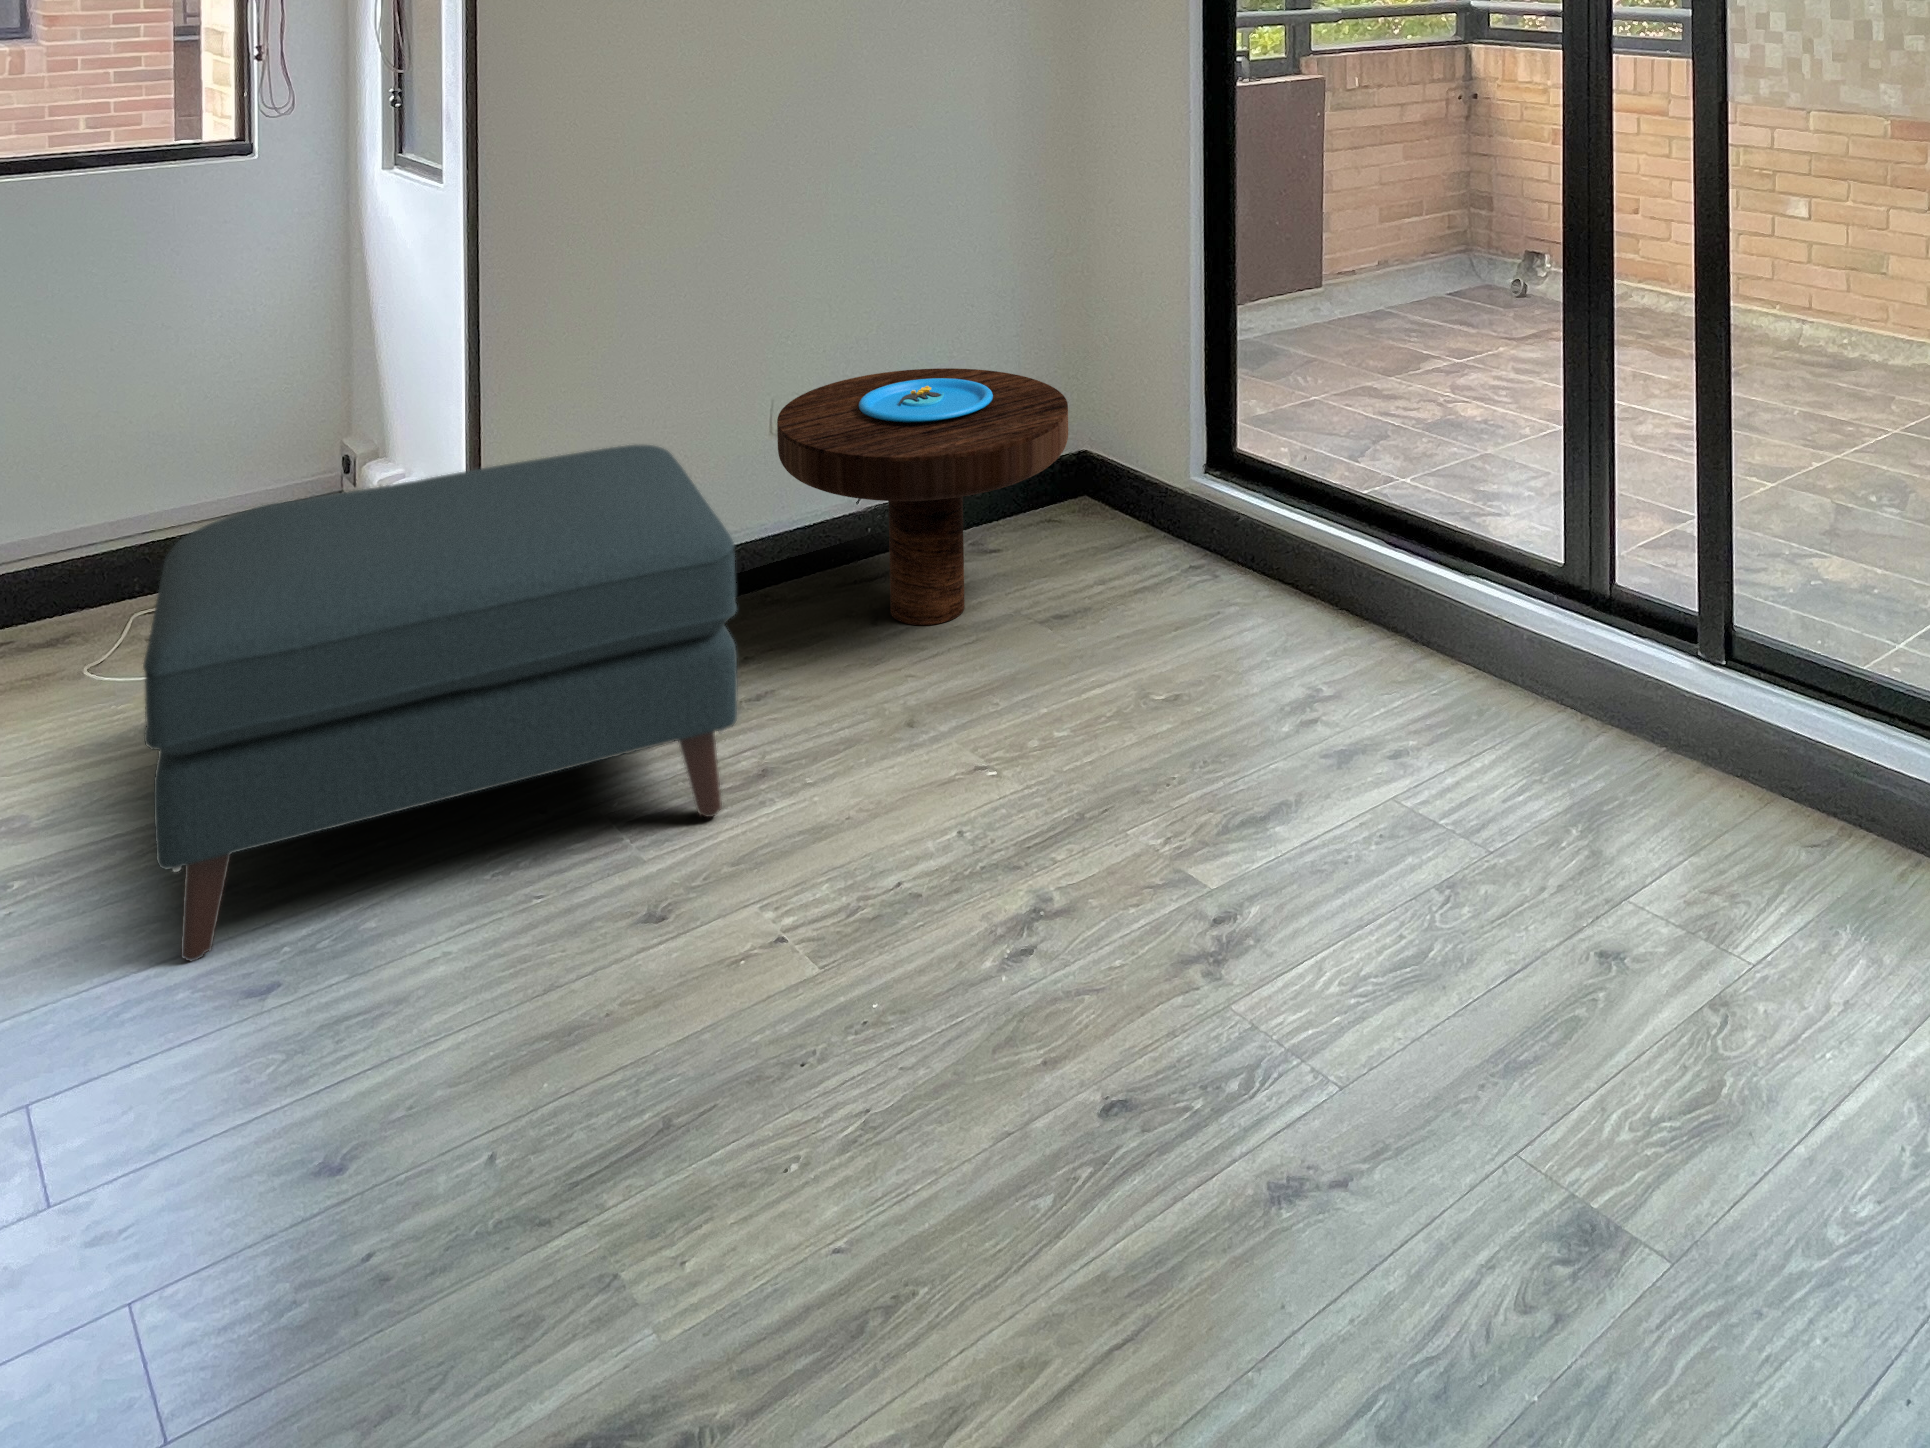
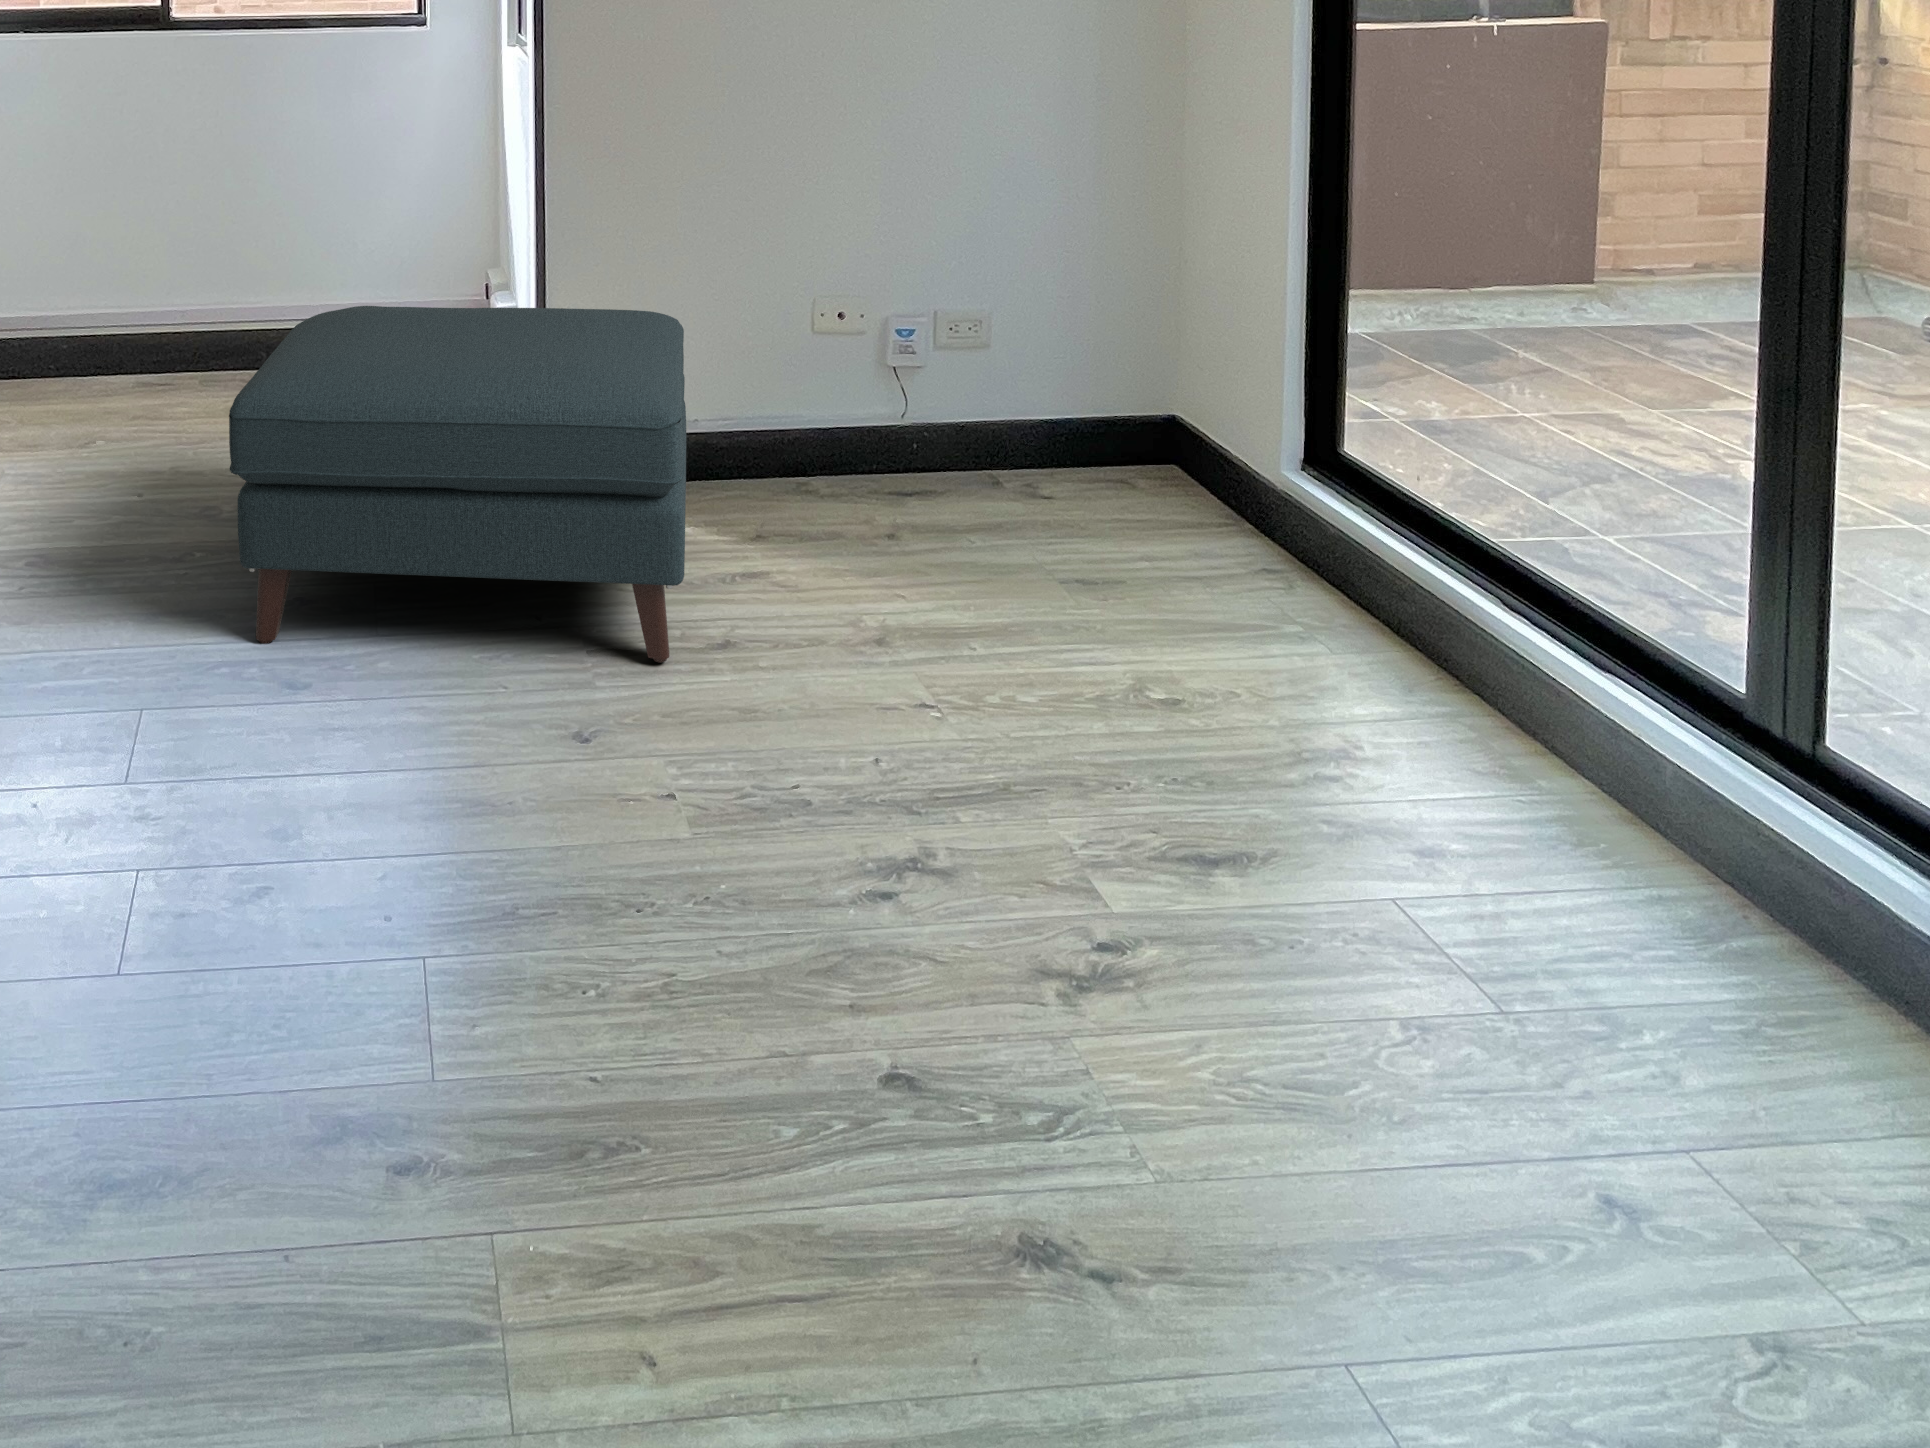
side table: present [777,368,1068,625] -> none [796,287,1098,549]

